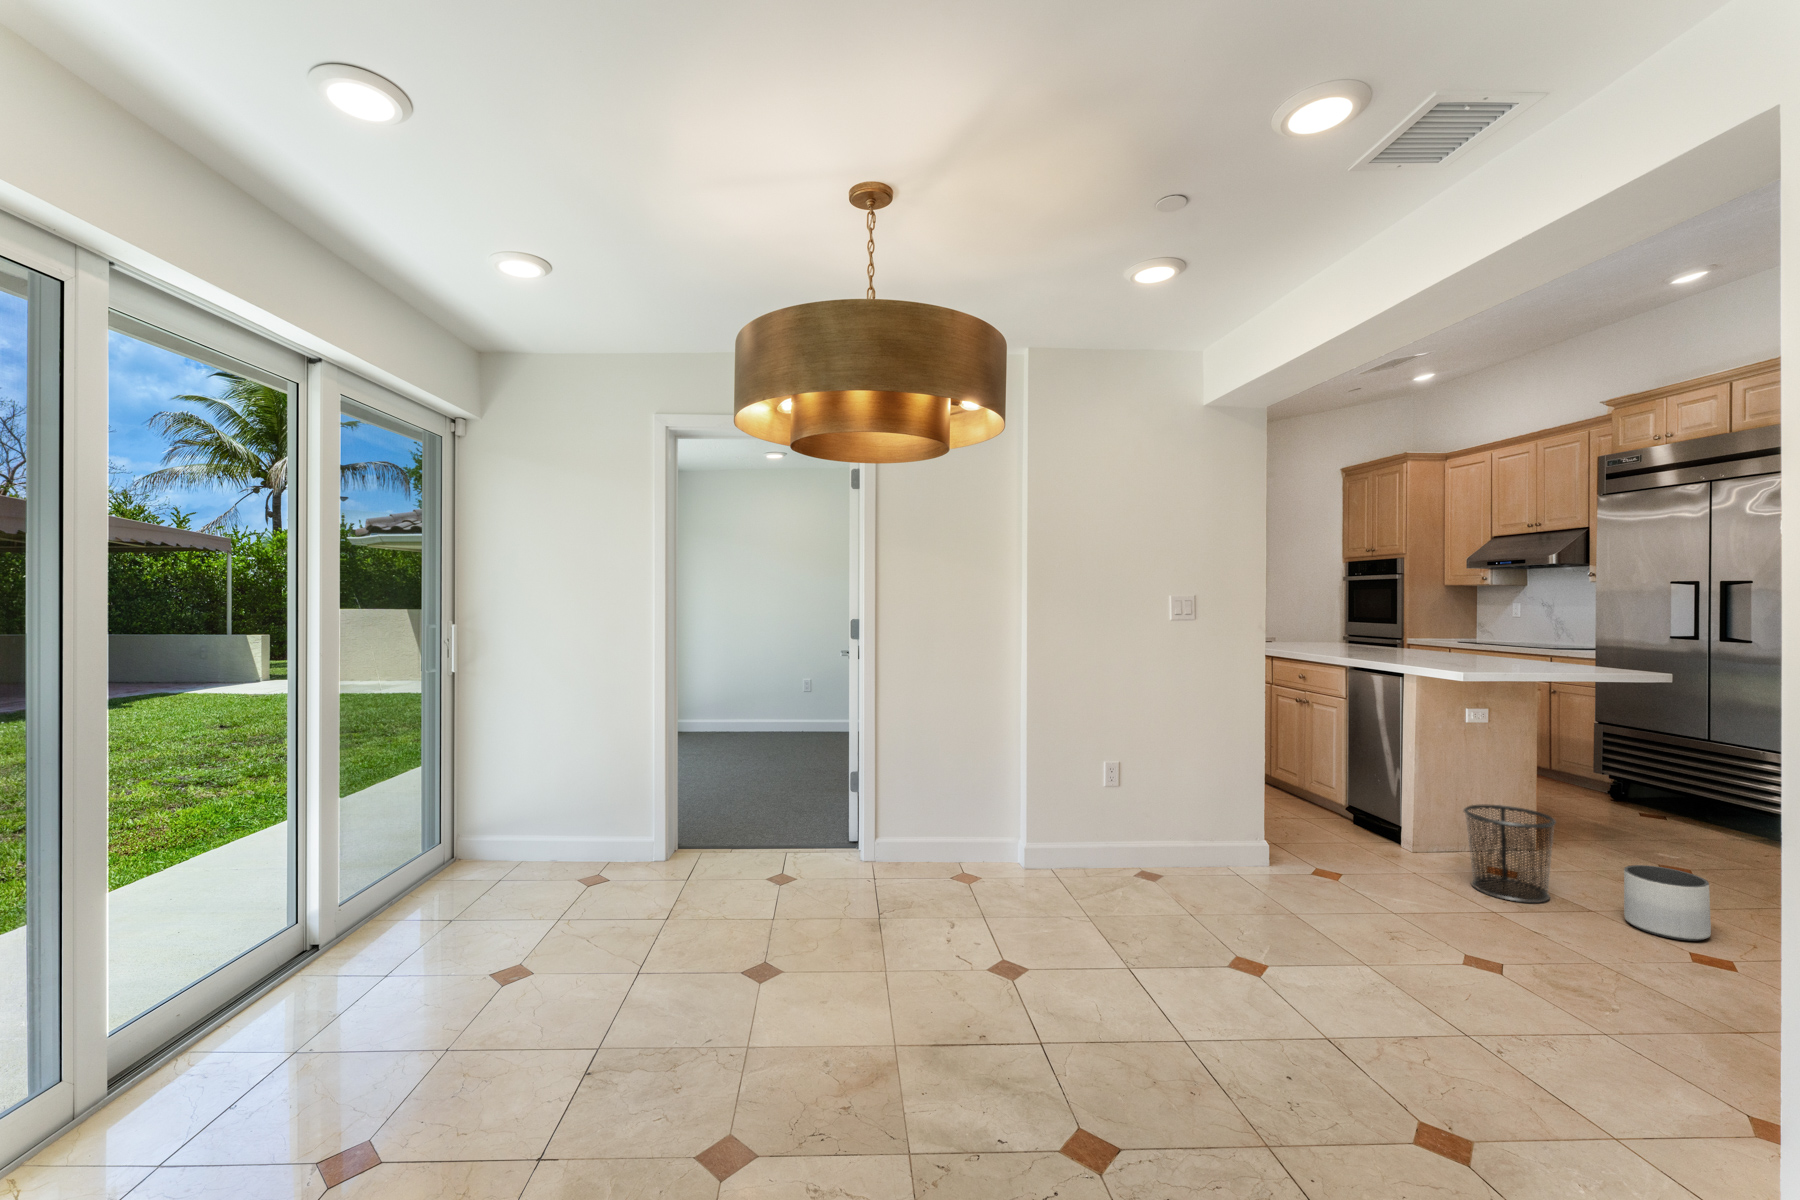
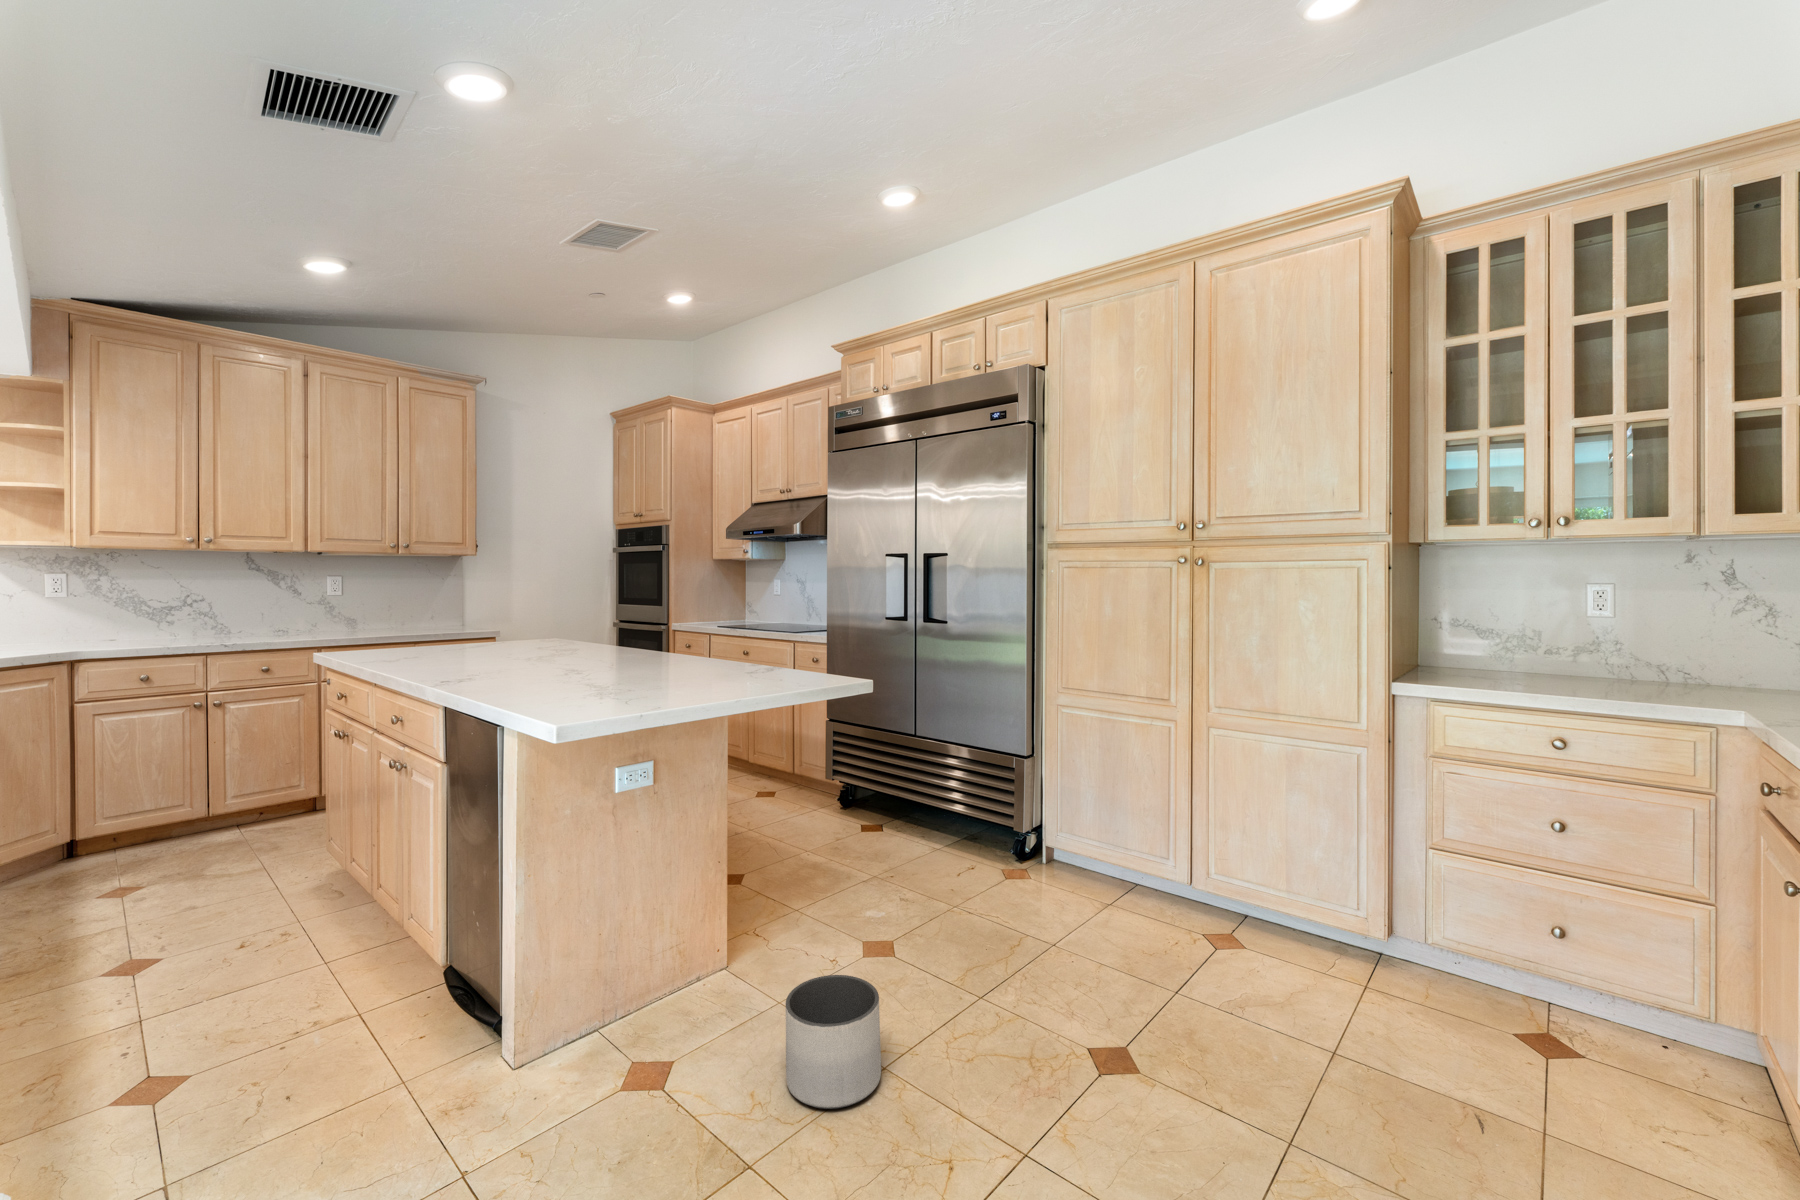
waste bin: present [1464,804,1556,903] -> none [581,908,711,1096]

